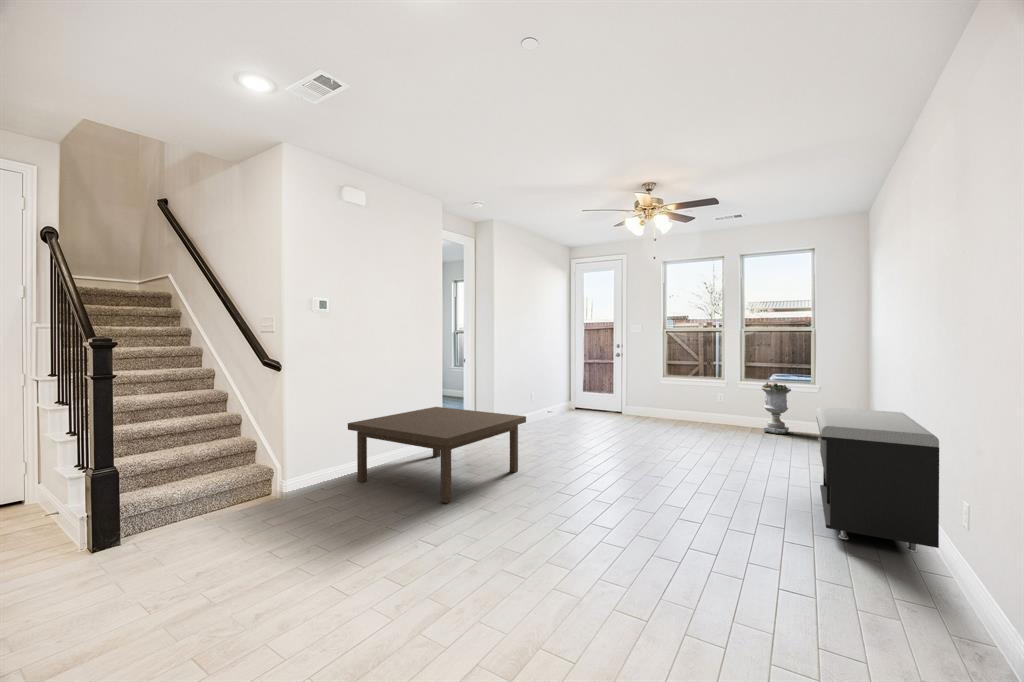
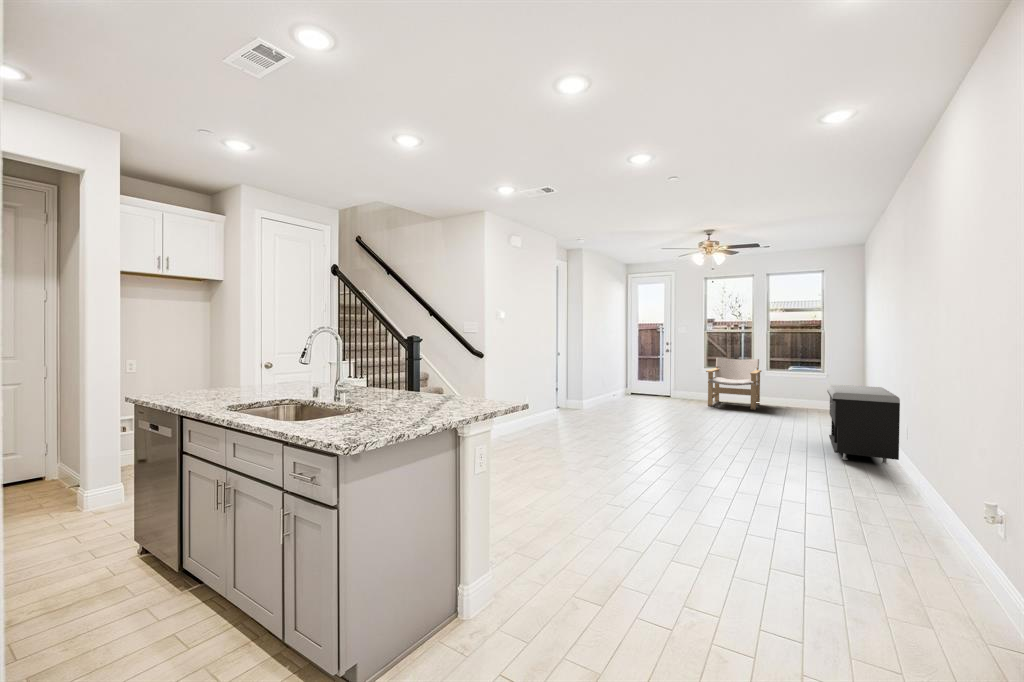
lounge chair: none [662,363,736,433] -> present [706,358,761,410]
planter: present [761,382,791,434] -> none [782,372,805,410]
coffee table: present [348,407,526,503] -> none [514,386,627,444]

